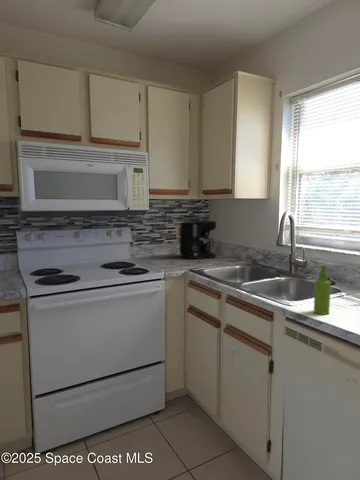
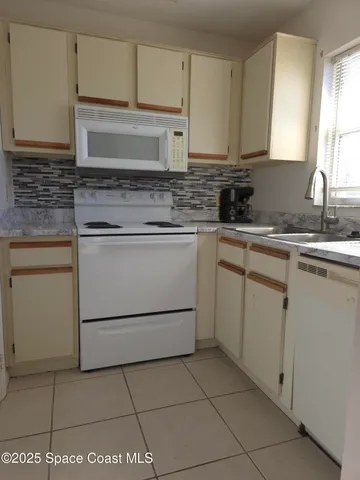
soap dispenser: present [314,264,331,314] -> none [325,199,343,246]

